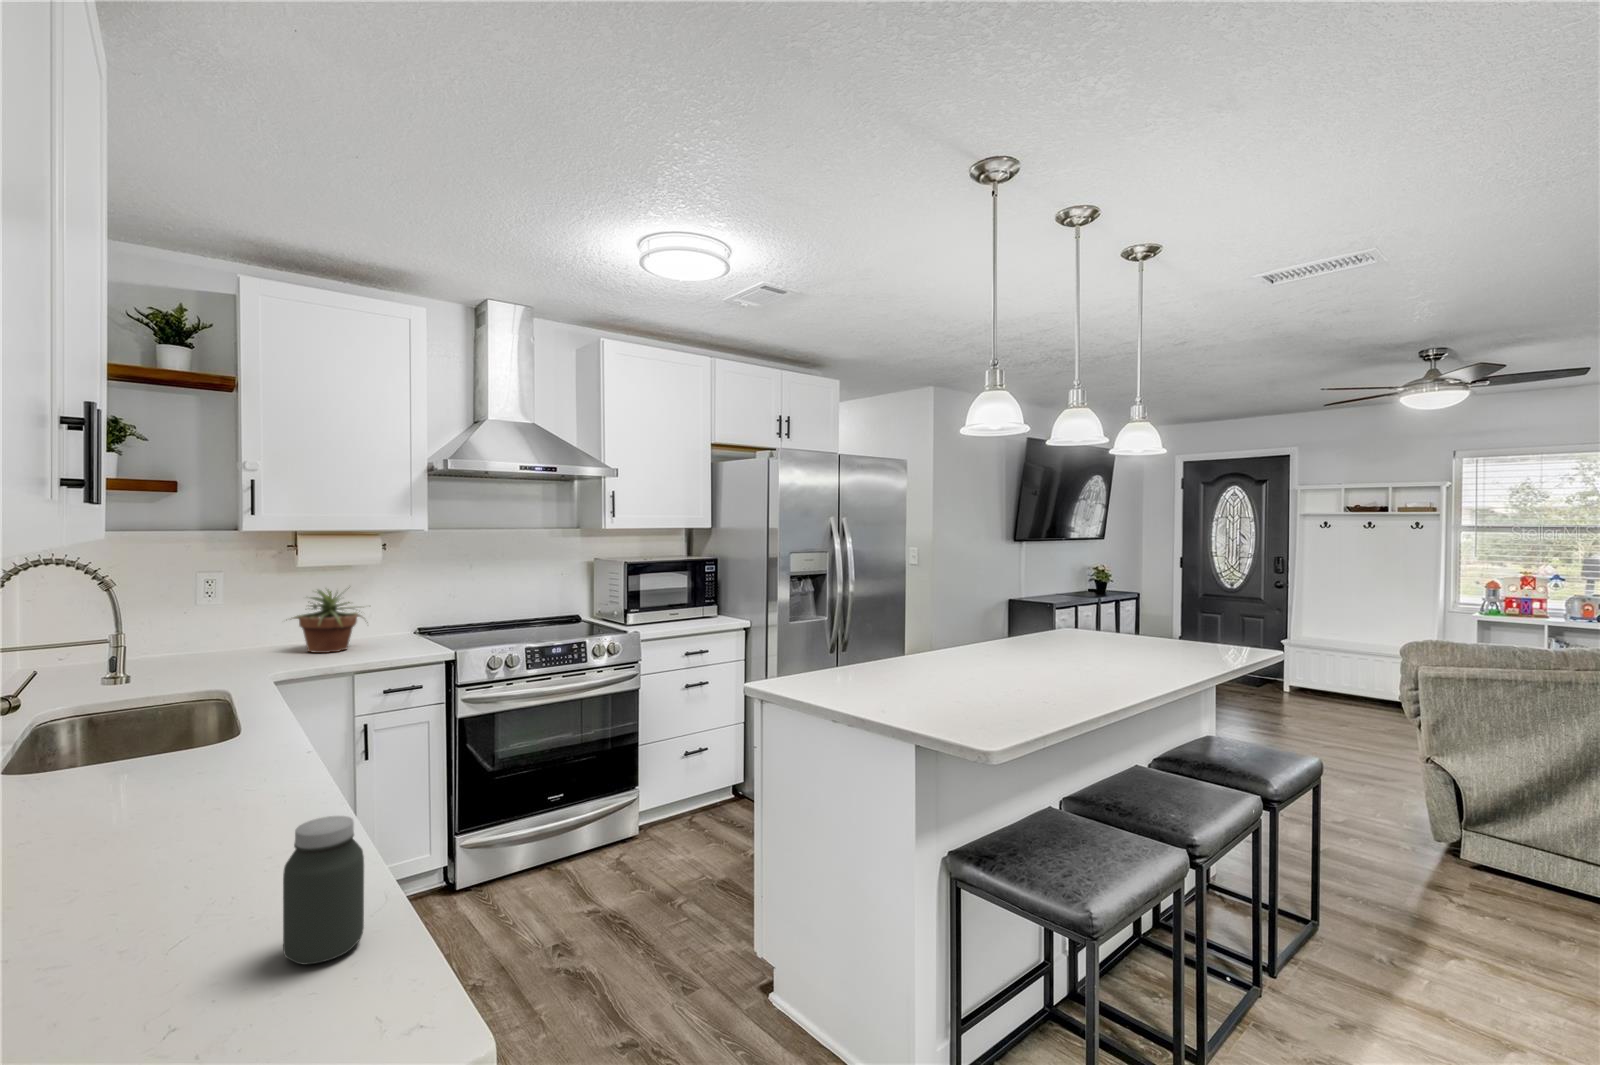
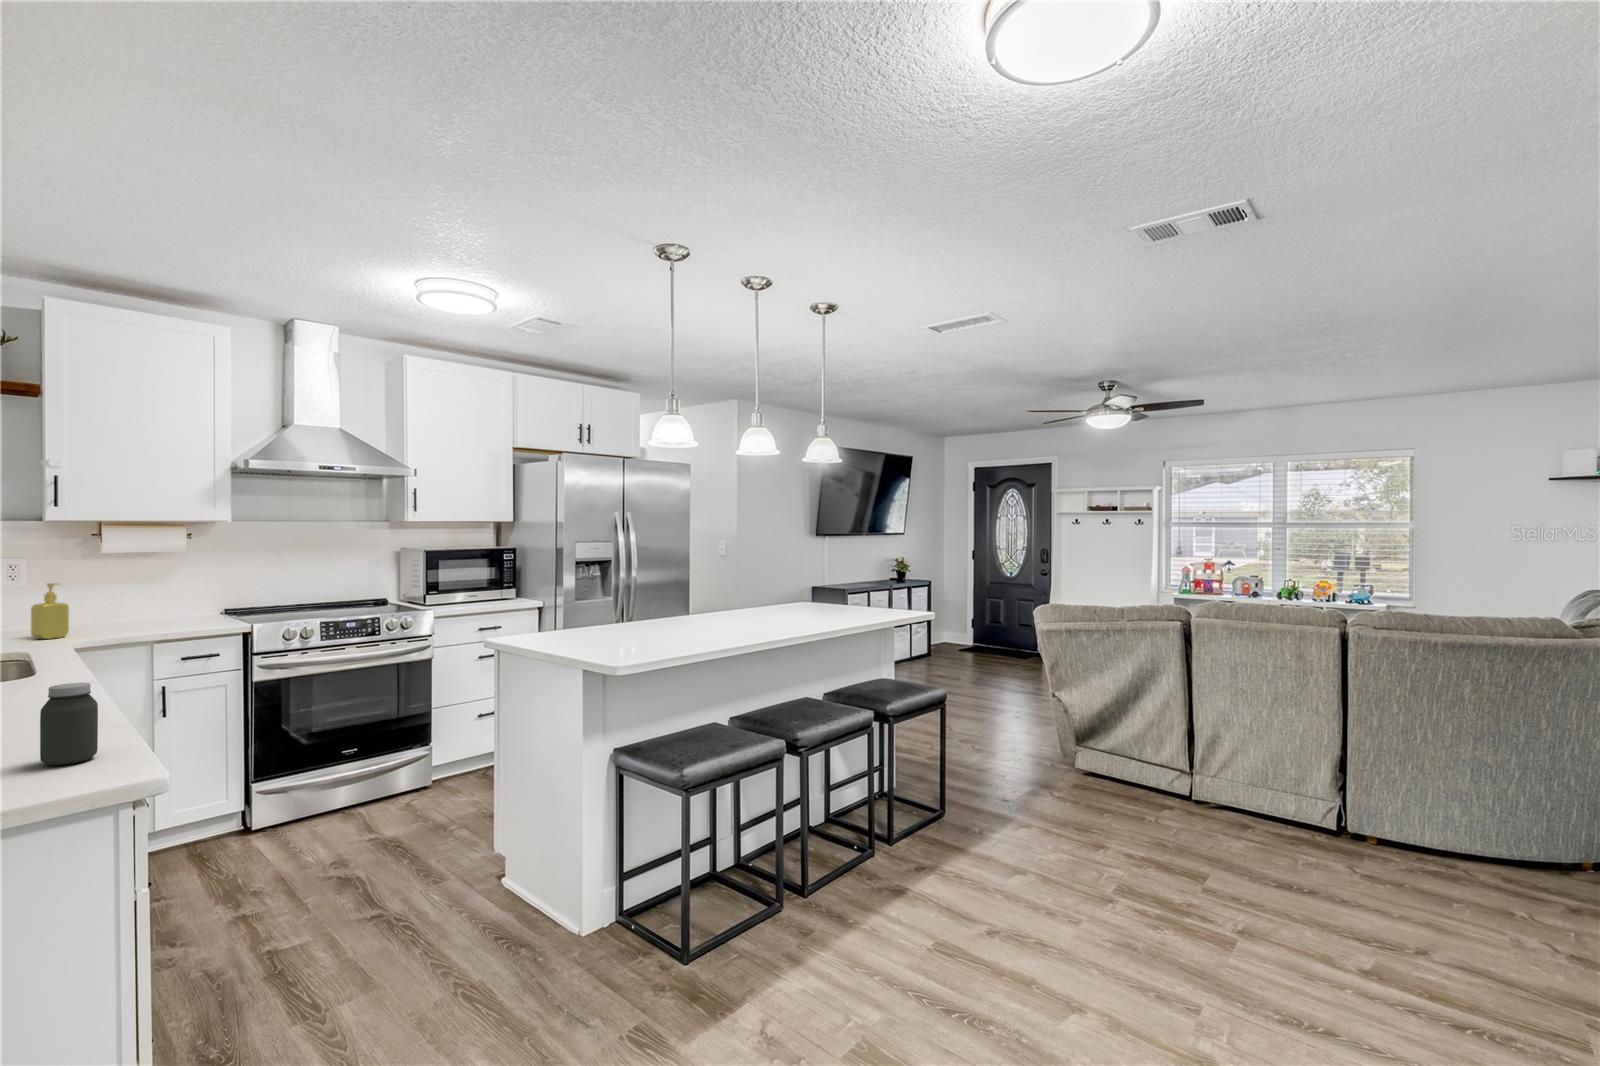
potted plant: present [293,590,364,653] -> none [84,569,179,628]
soap dispenser: none [230,603,268,669] -> present [31,583,69,639]

